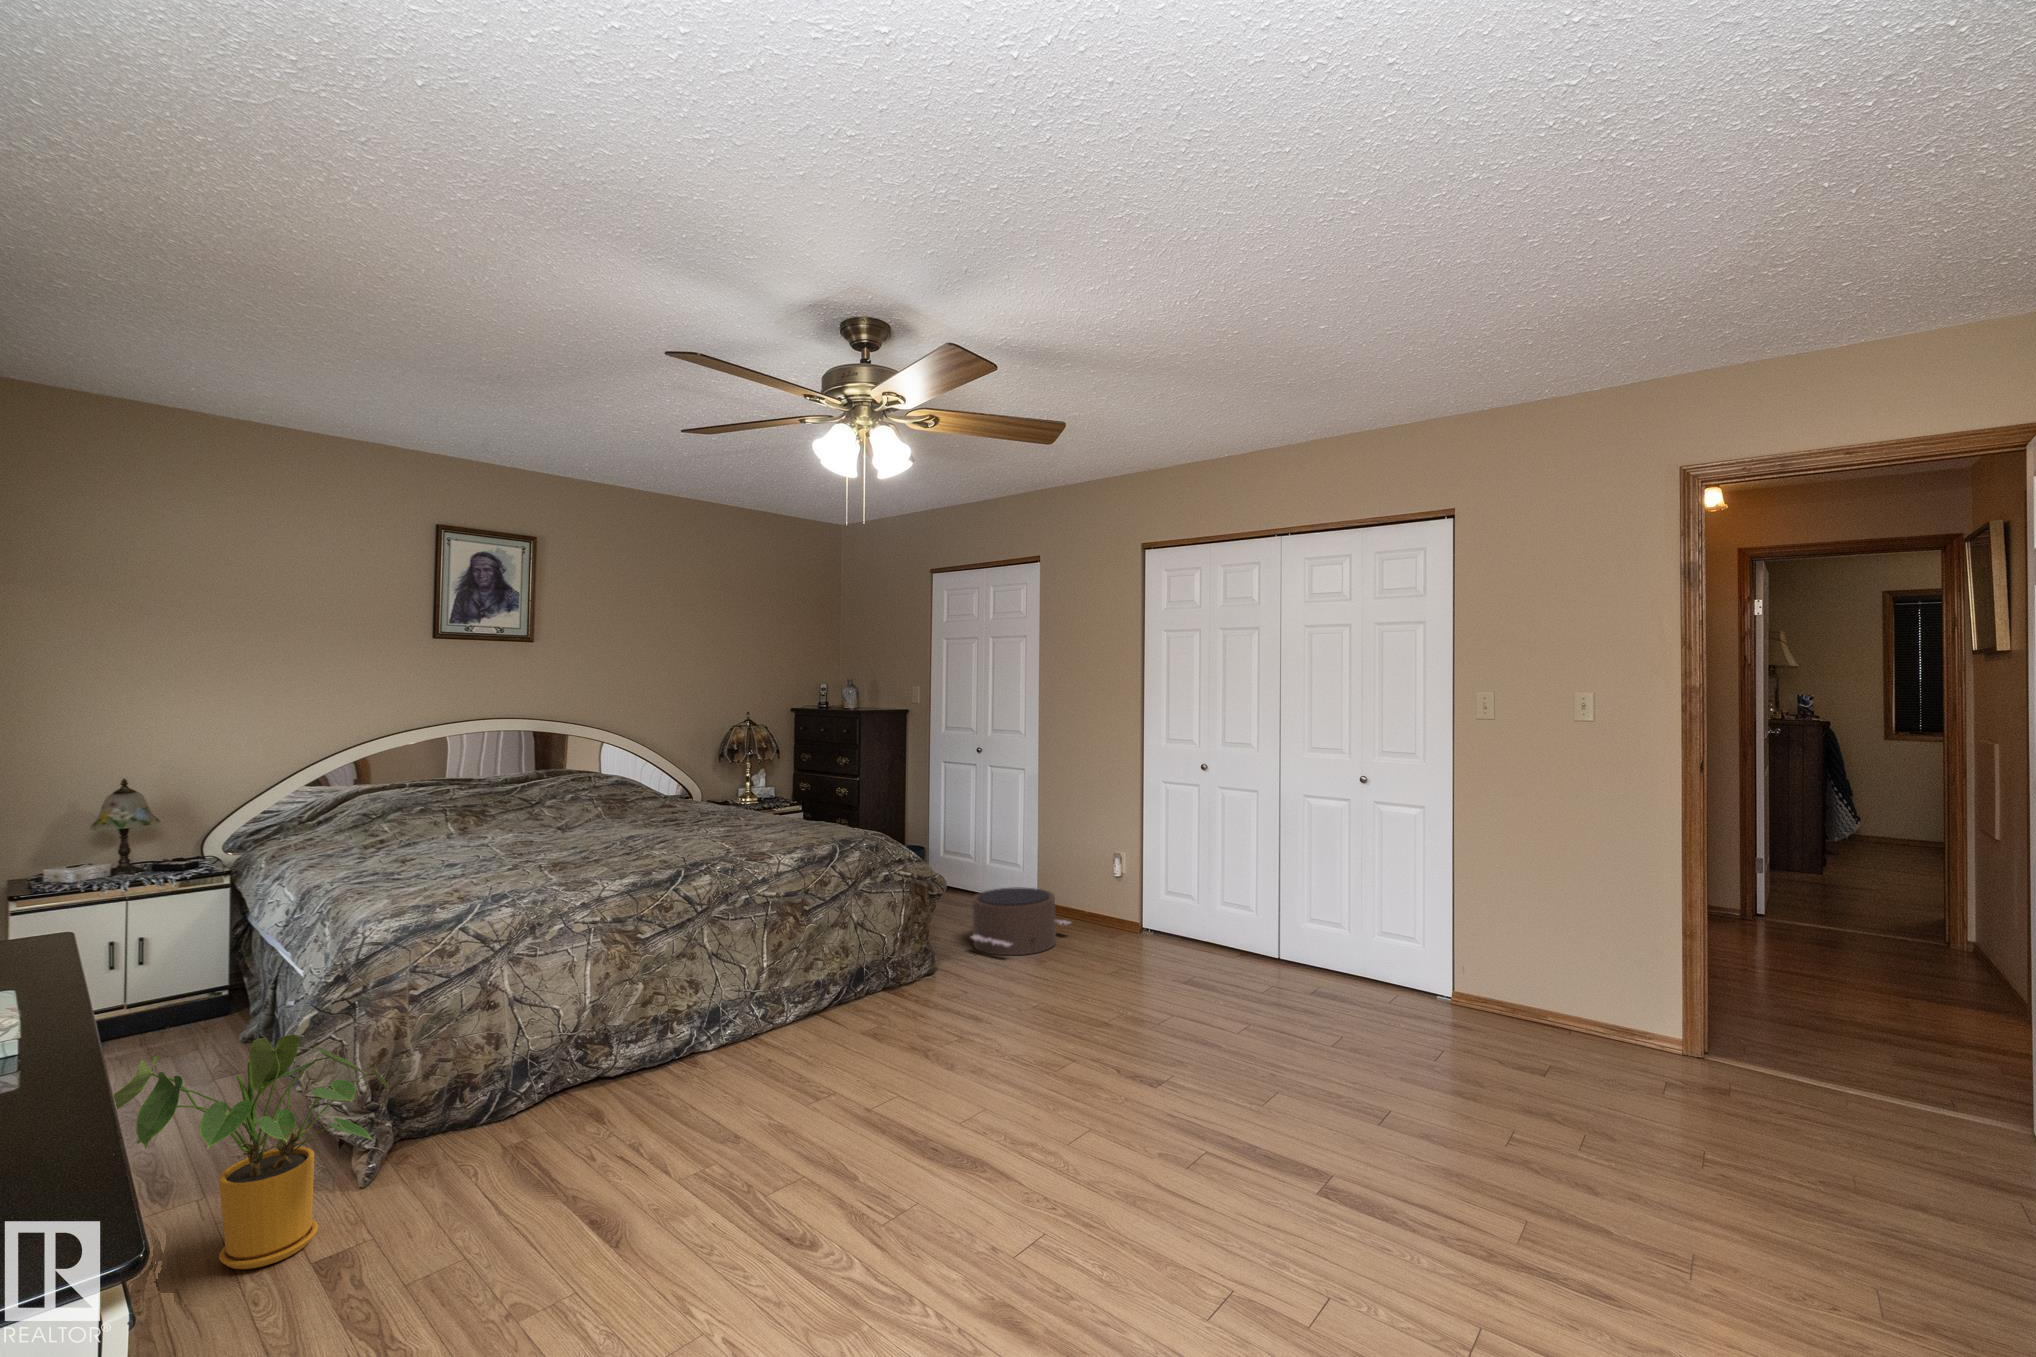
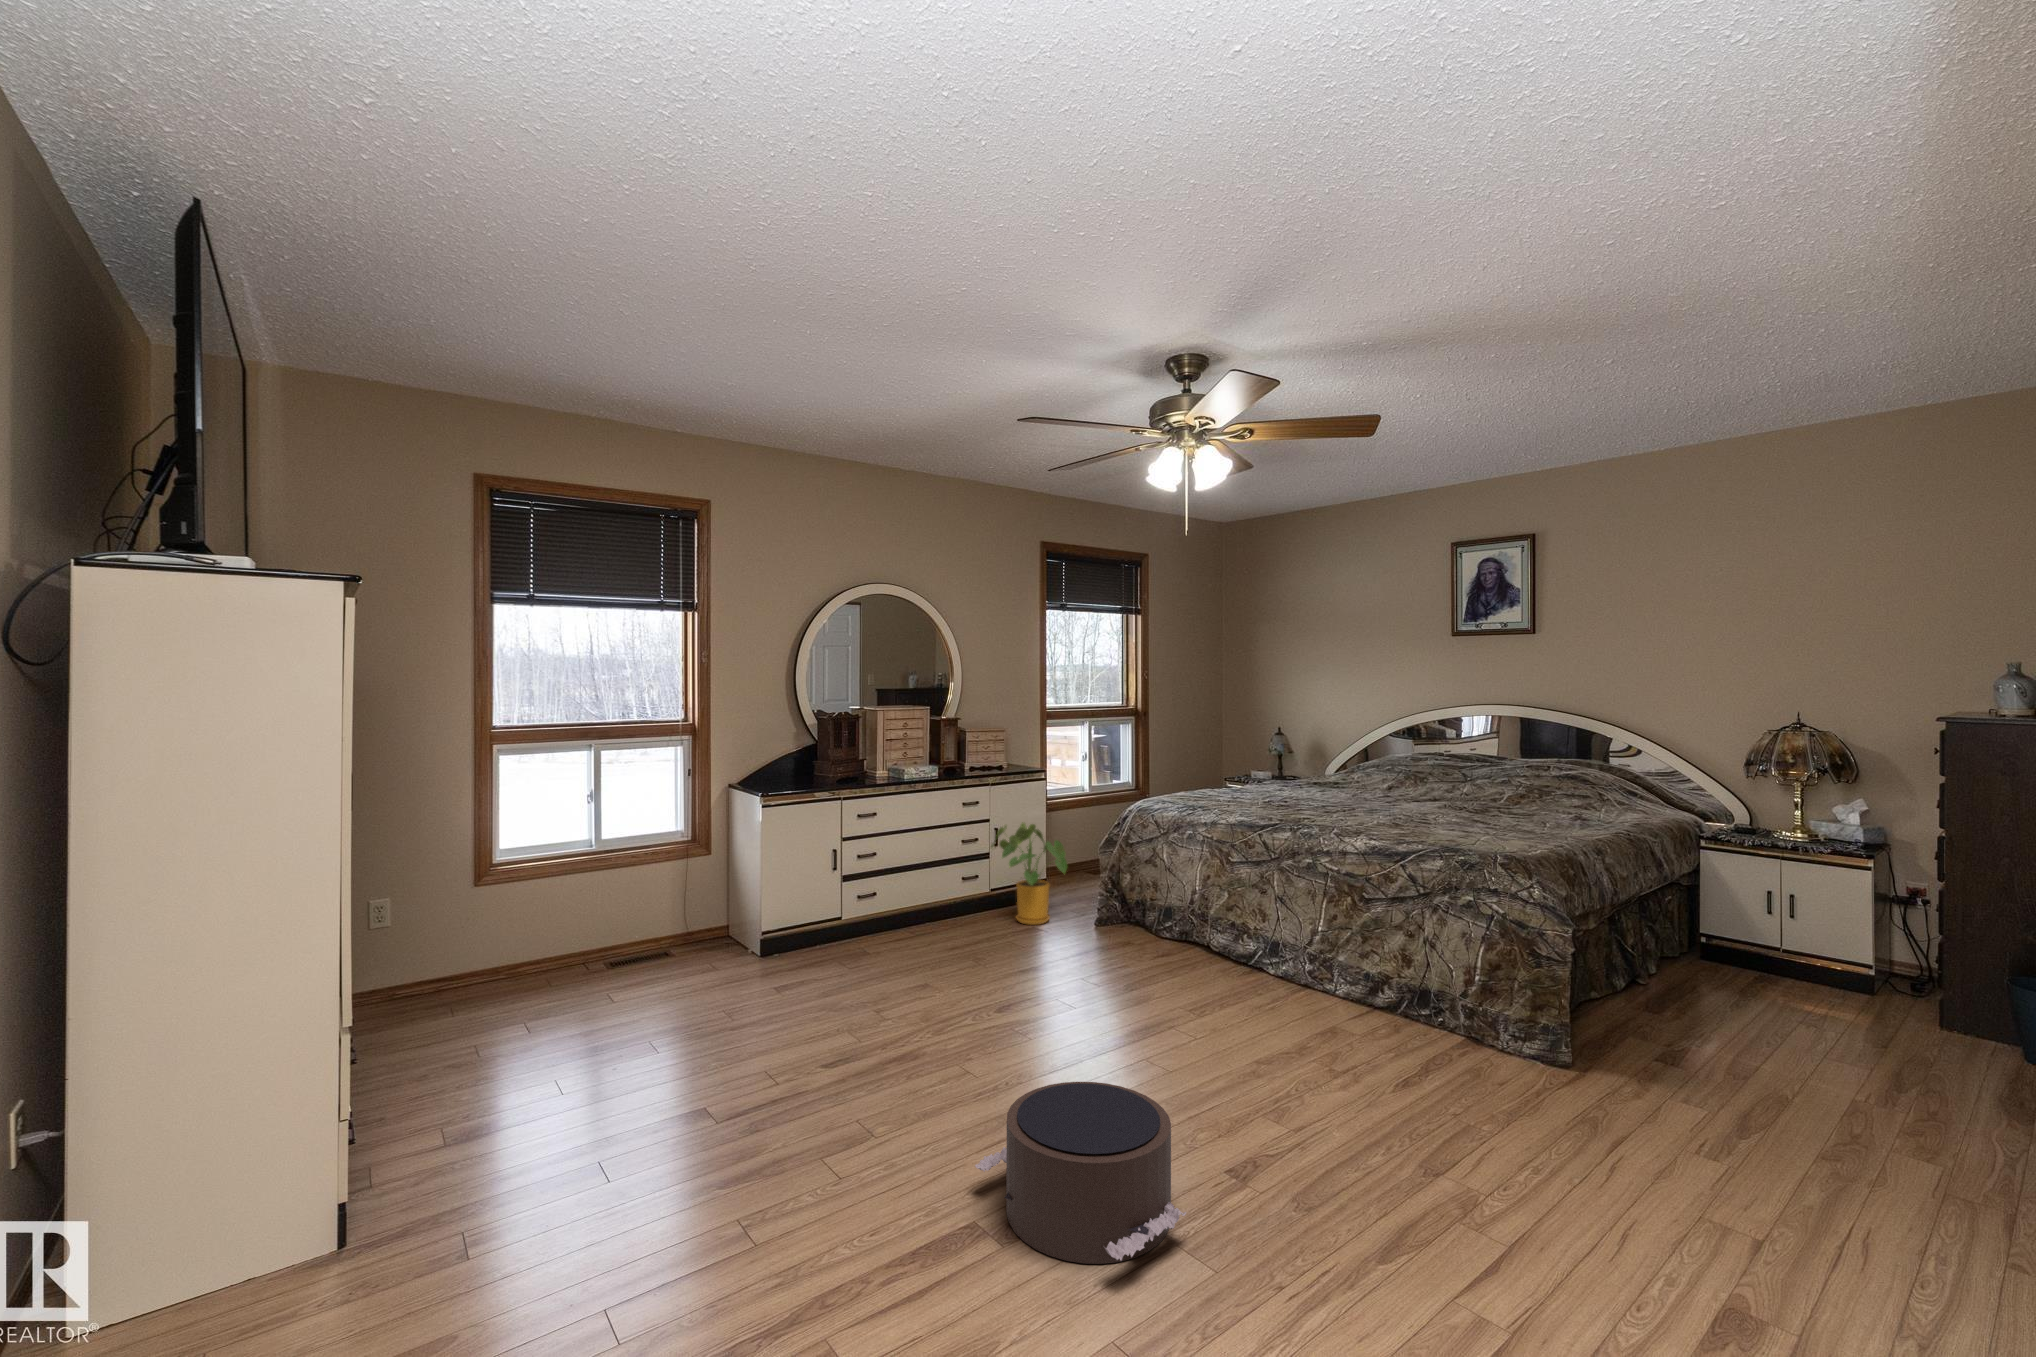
pouf: present [971,887,1070,955] -> present [975,1082,1186,1264]

